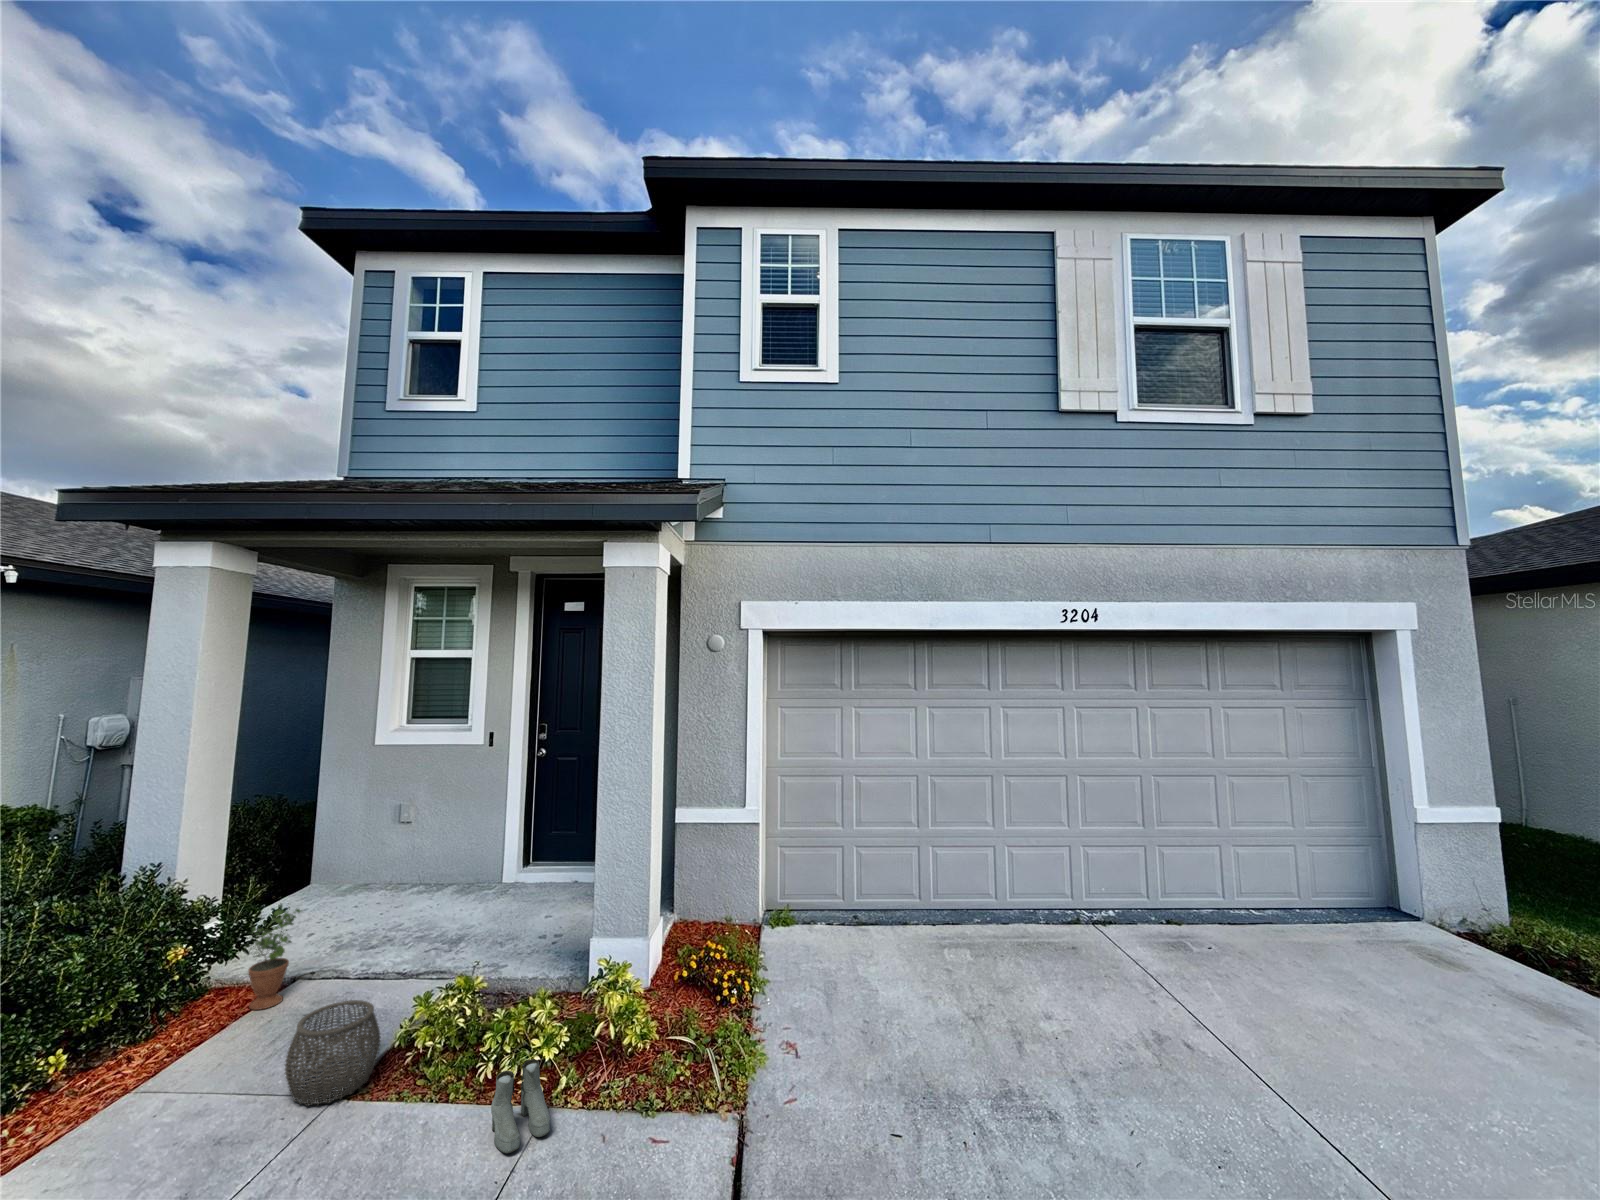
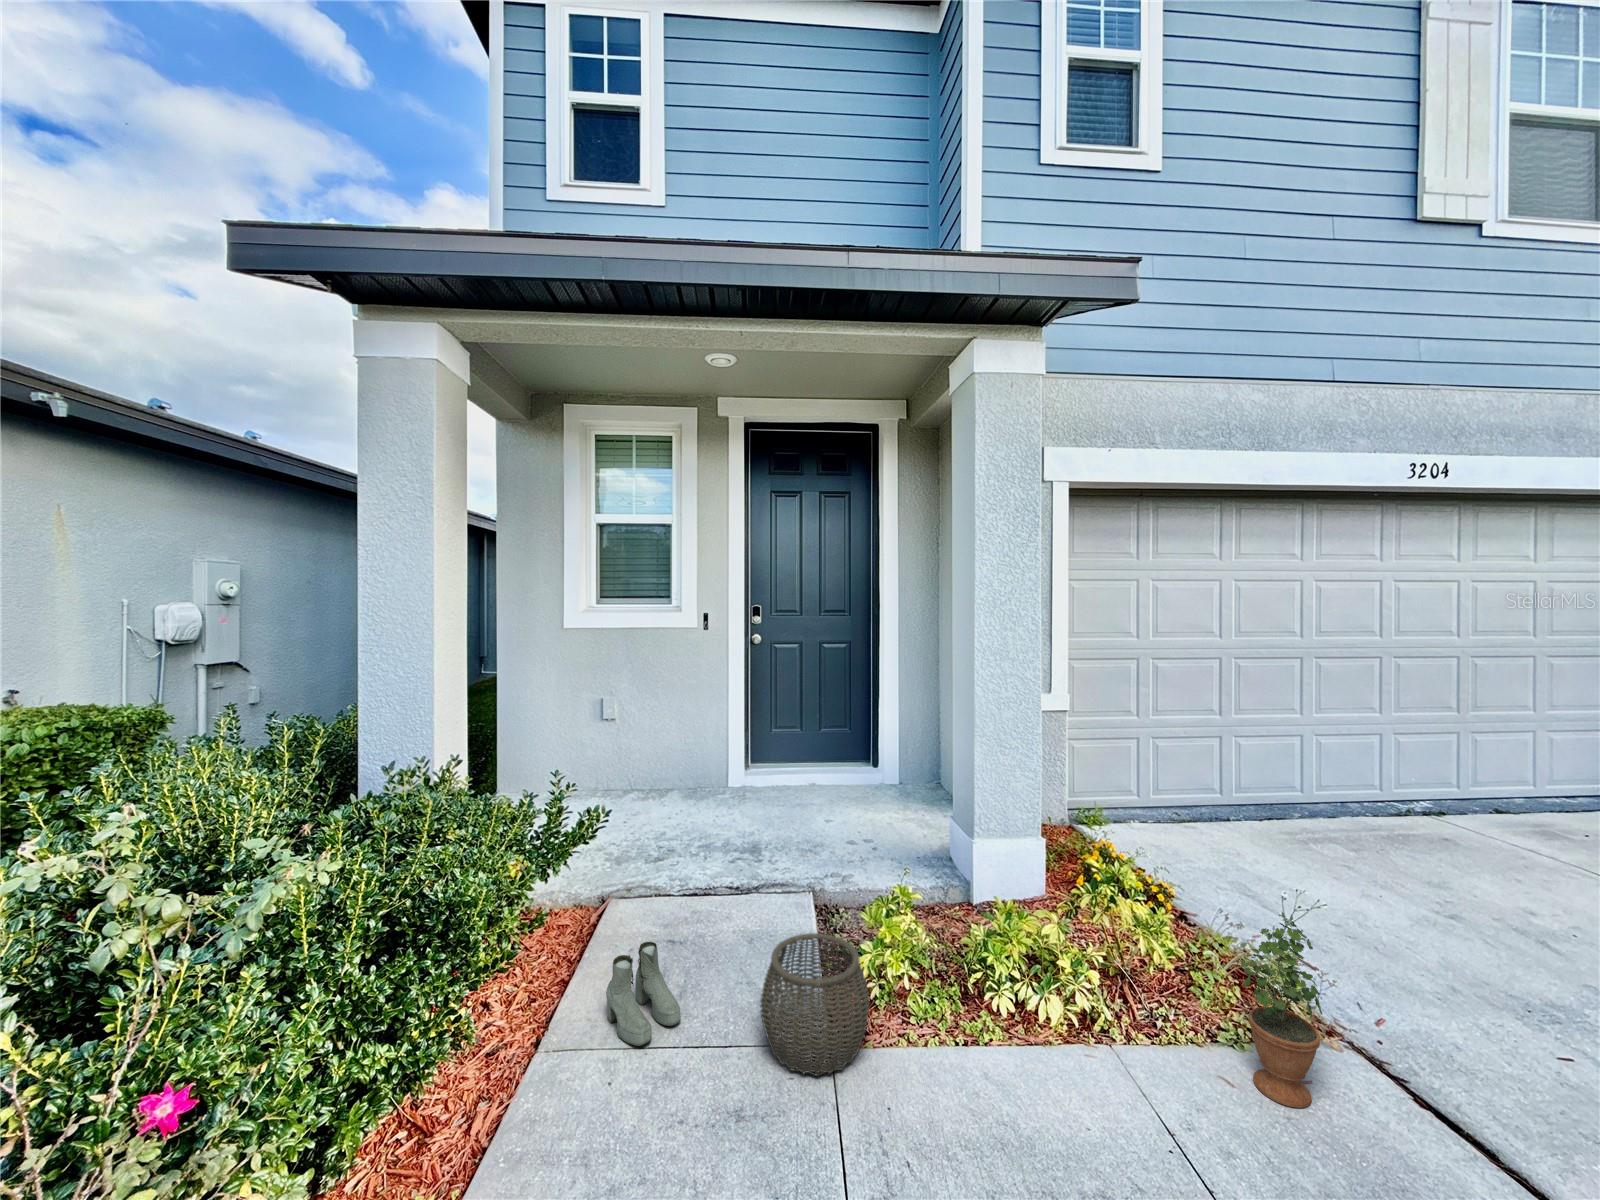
potted plant: present [245,907,301,1010] -> present [1235,915,1322,1108]
boots: present [491,1059,550,1153] -> present [606,942,681,1046]

